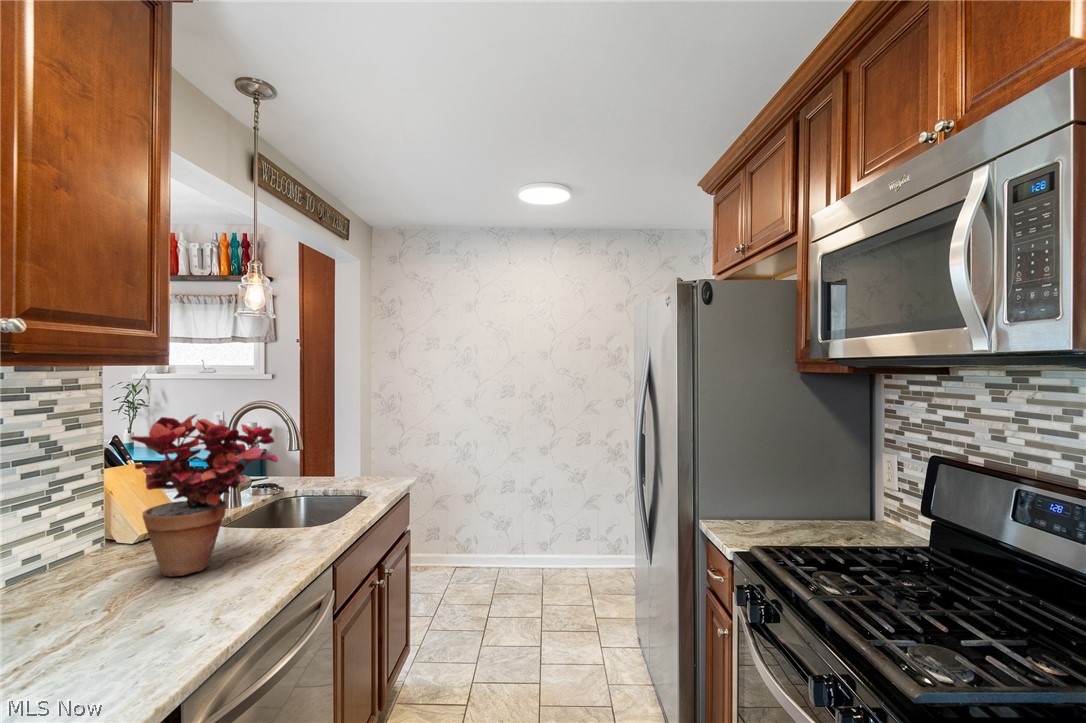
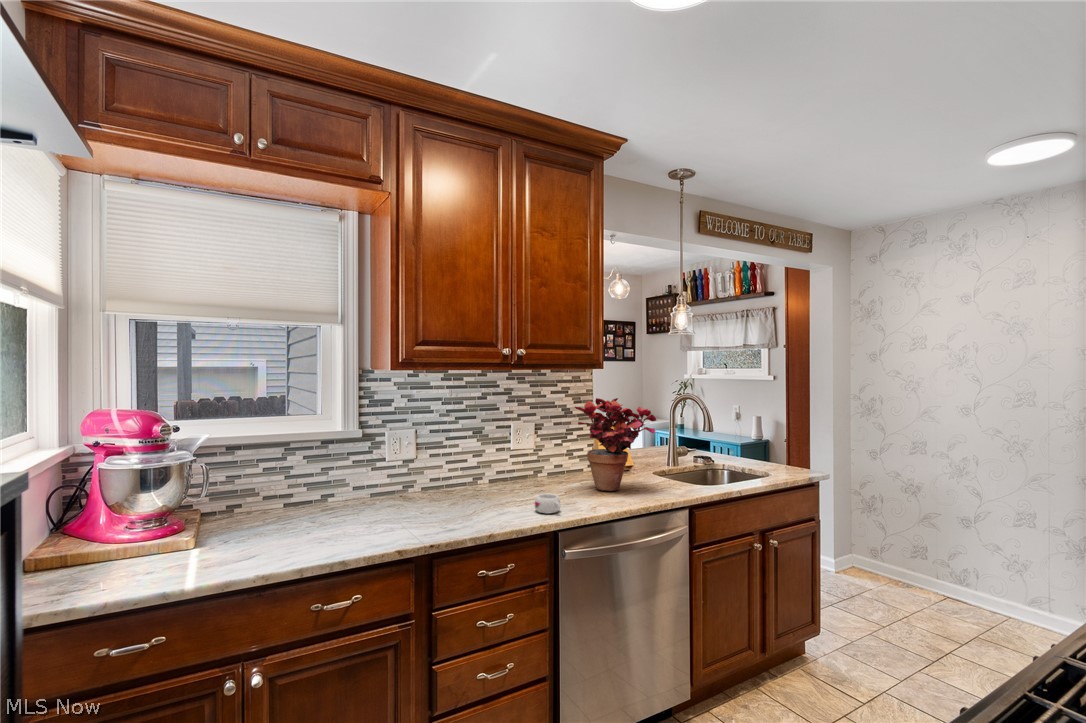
mug: none [94,616,173,668] -> present [535,494,560,513]

